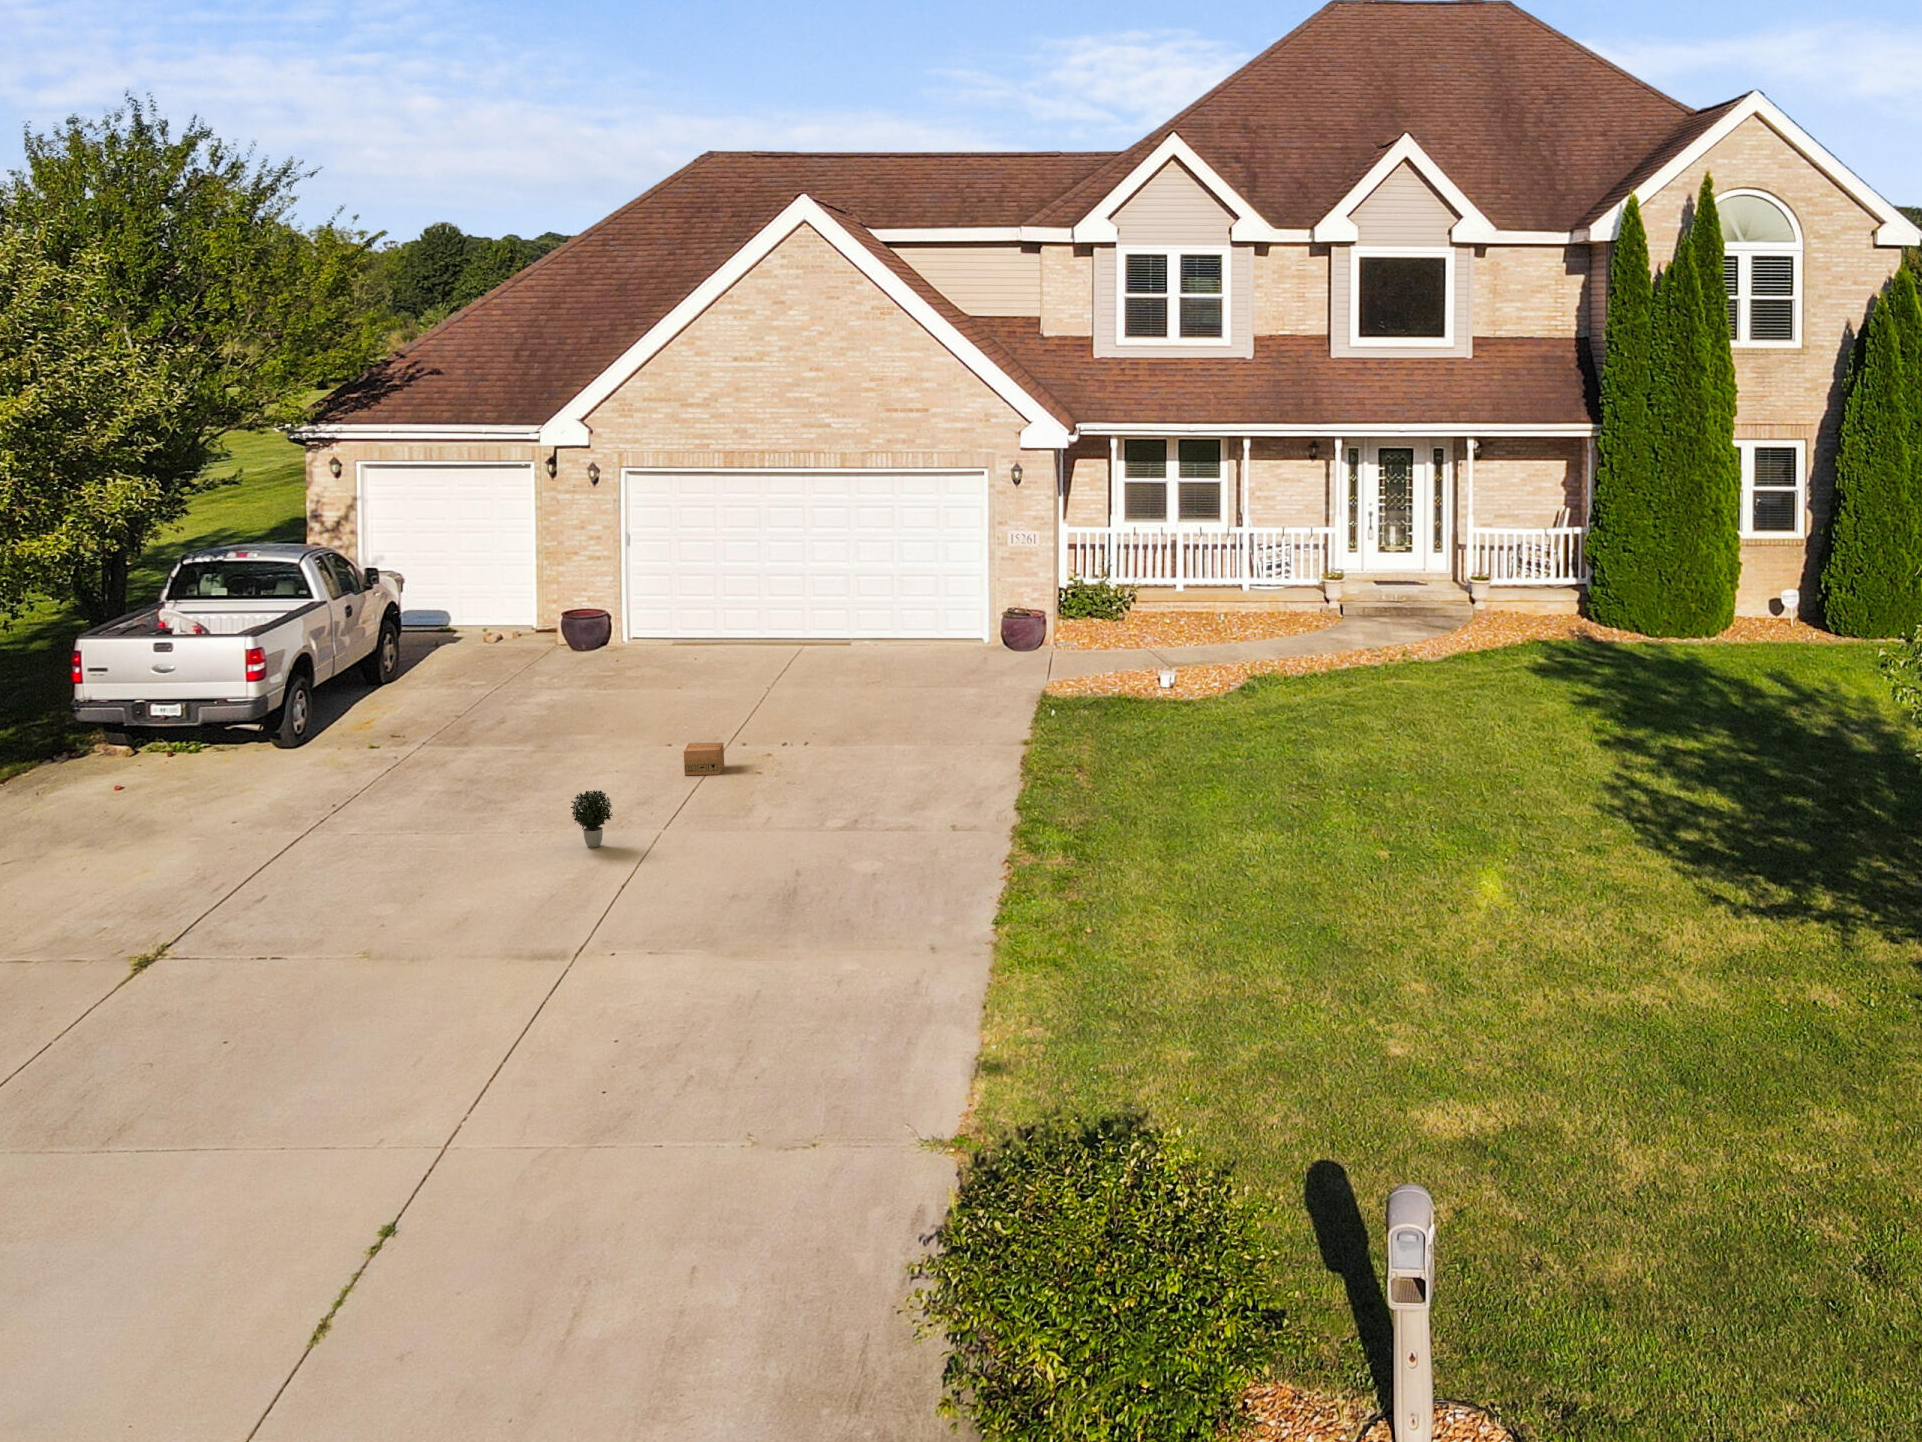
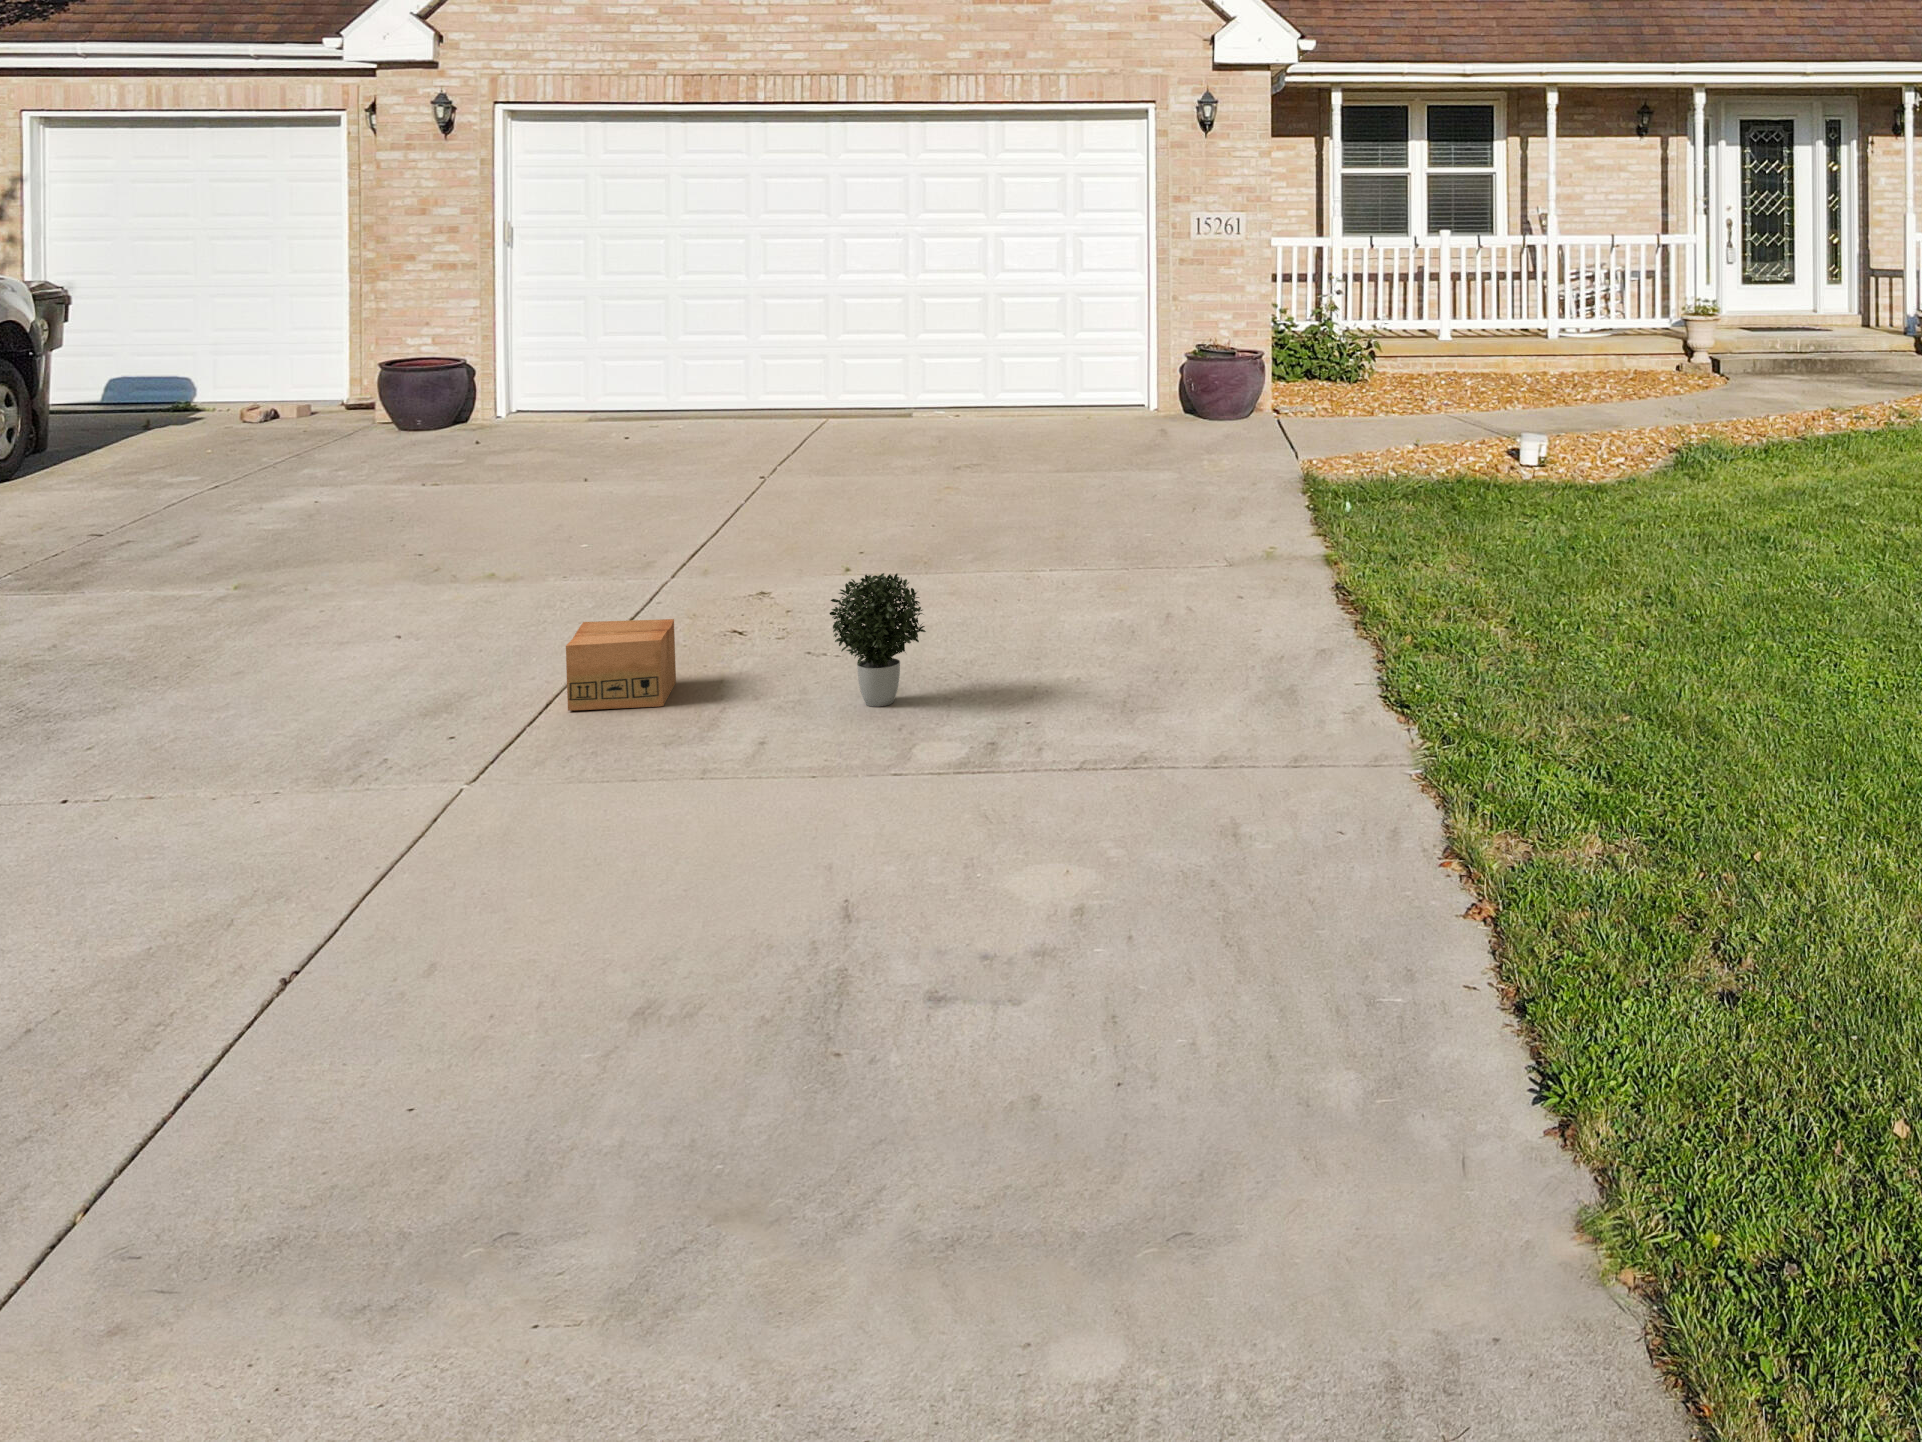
potted plant: present [571,790,613,848] -> present [829,573,926,707]

